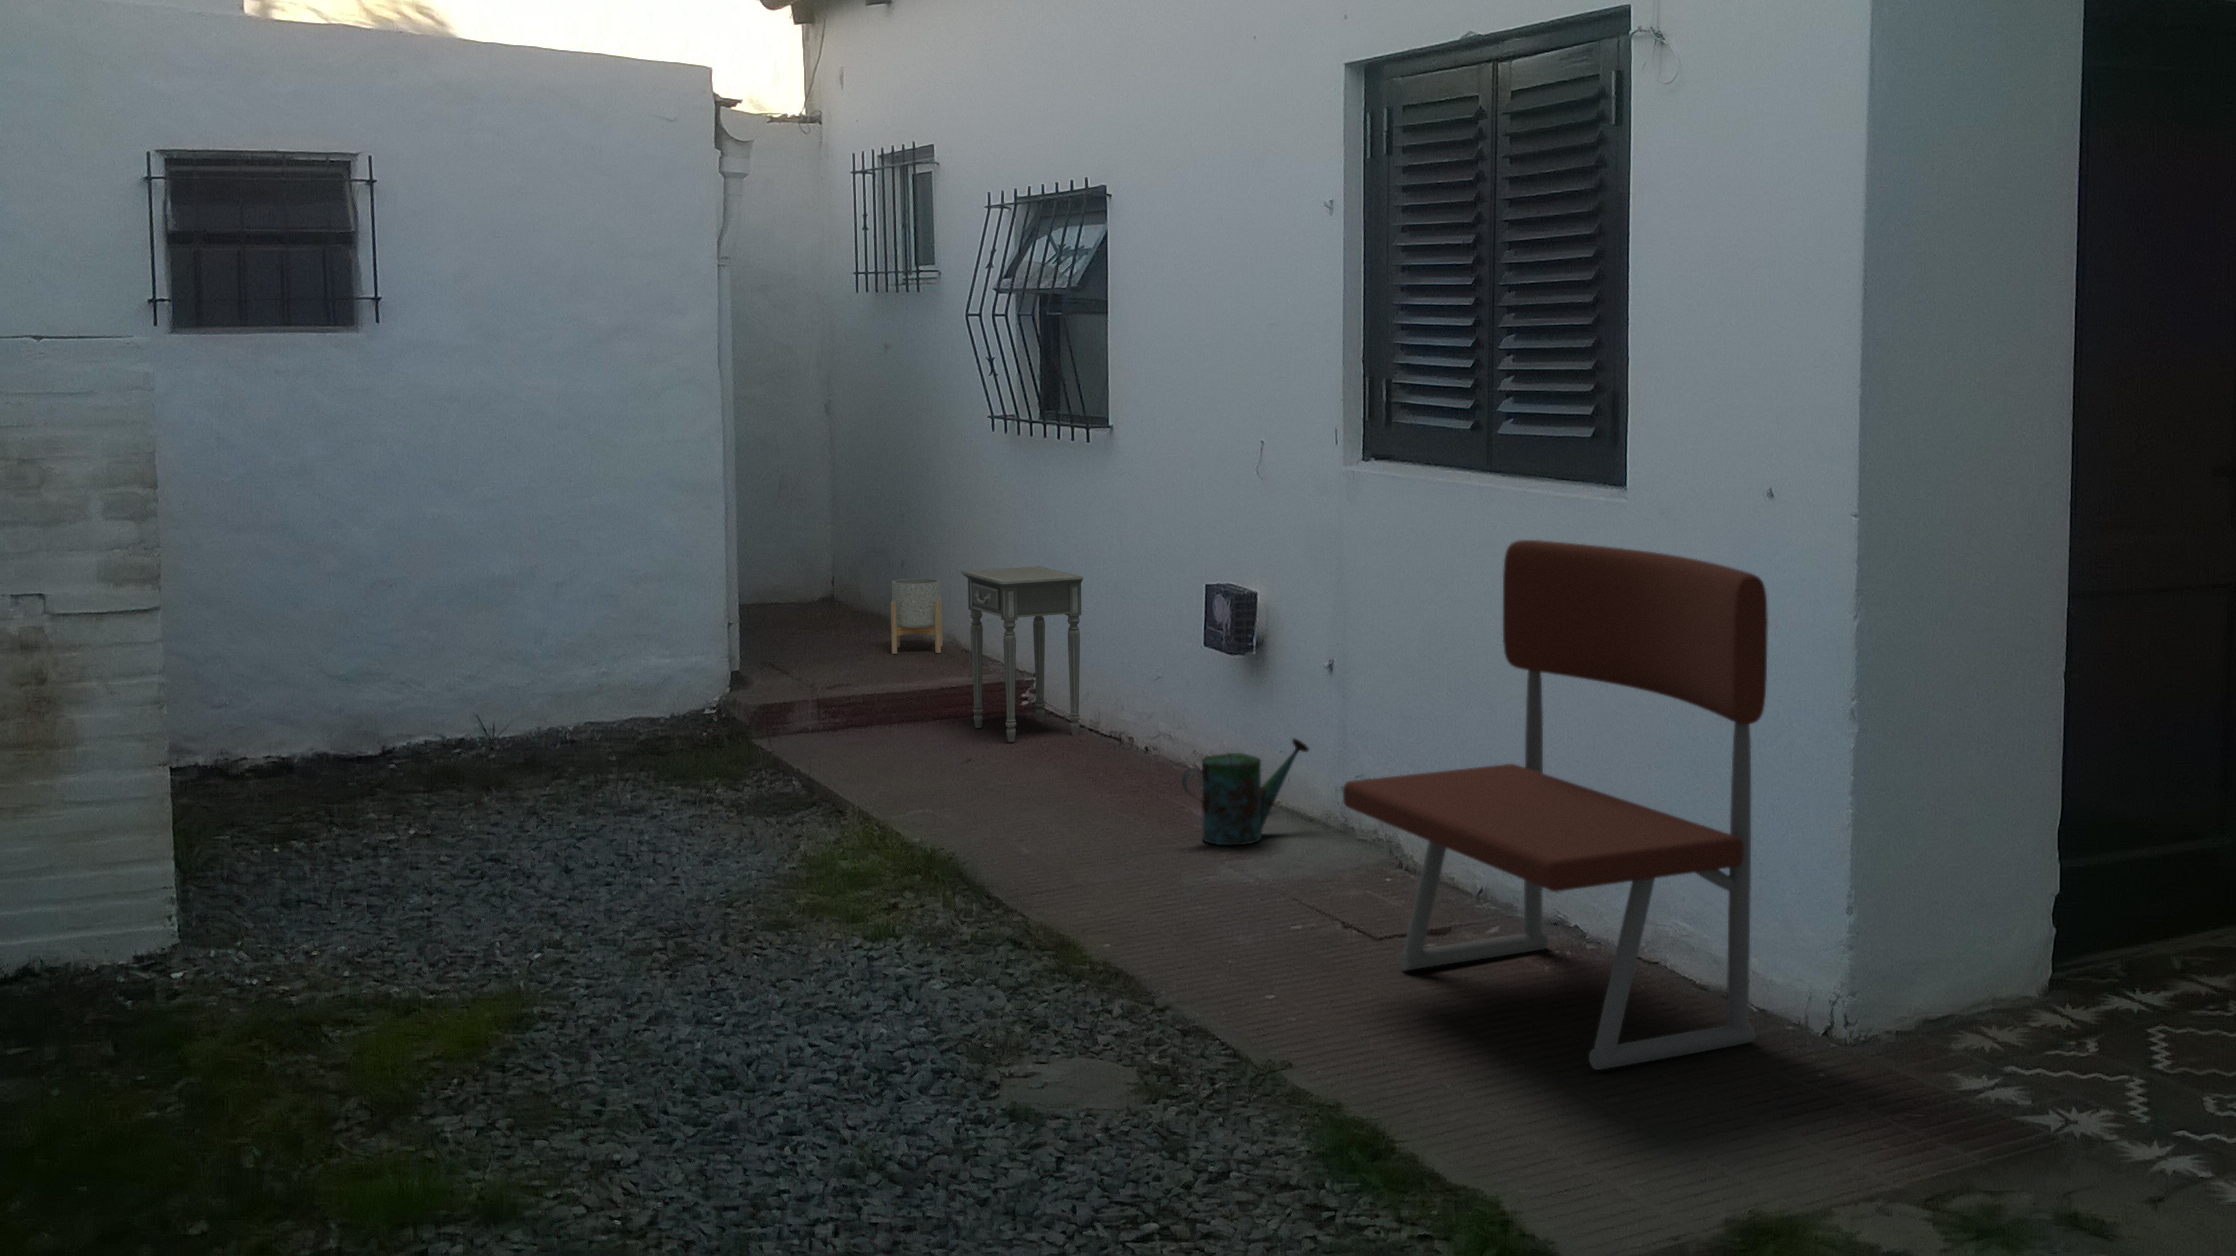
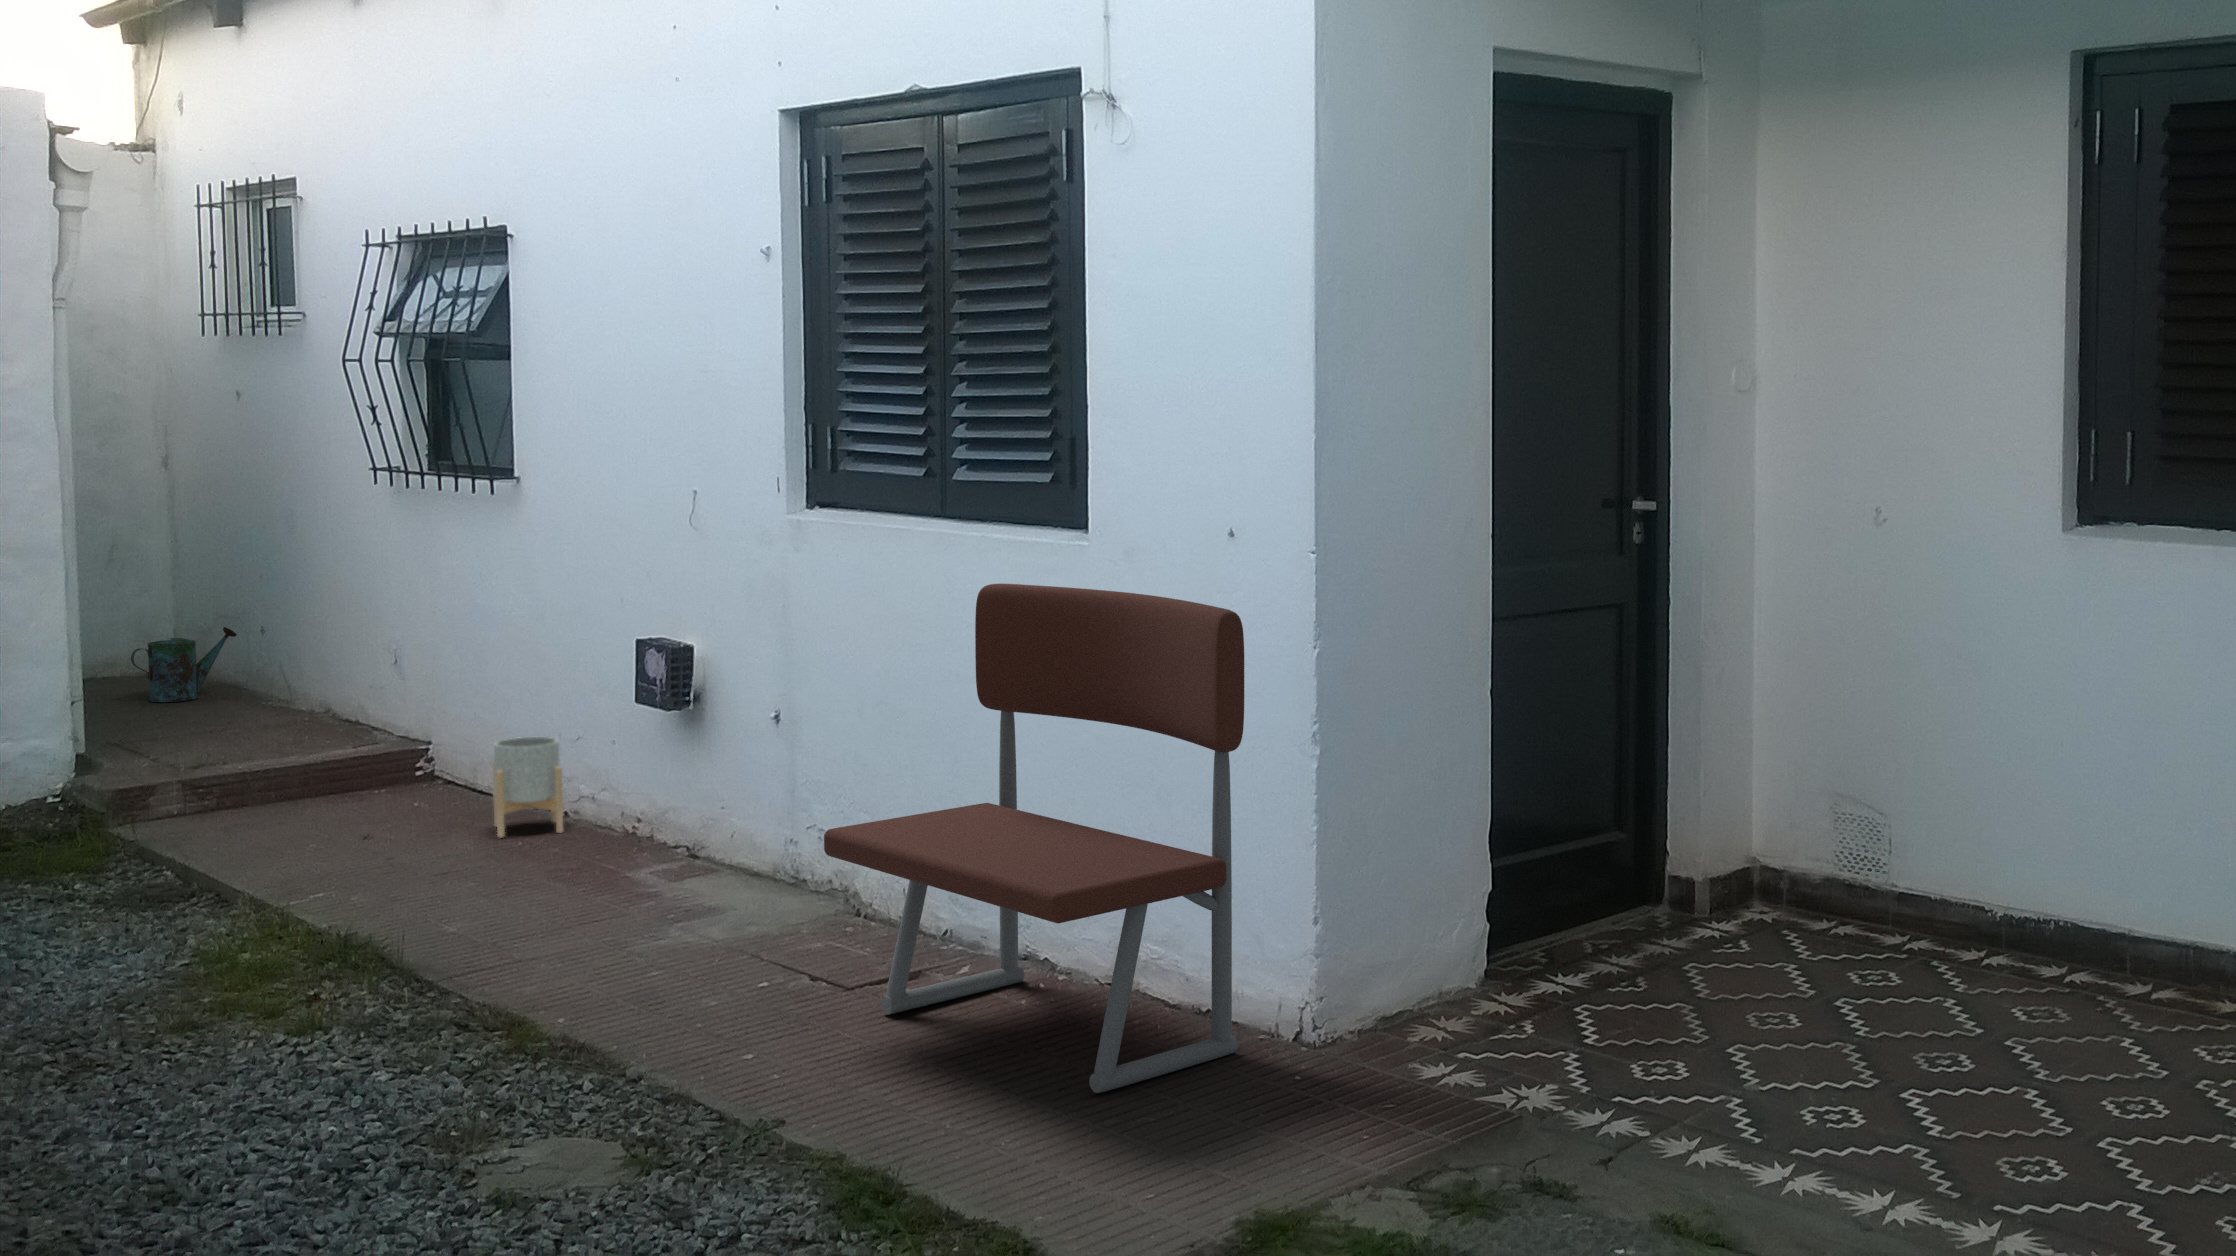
side table: present [961,566,1083,742] -> none [348,625,490,812]
planter: present [891,579,943,654] -> present [493,737,563,838]
watering can: present [1183,739,1309,845] -> present [131,627,237,702]

